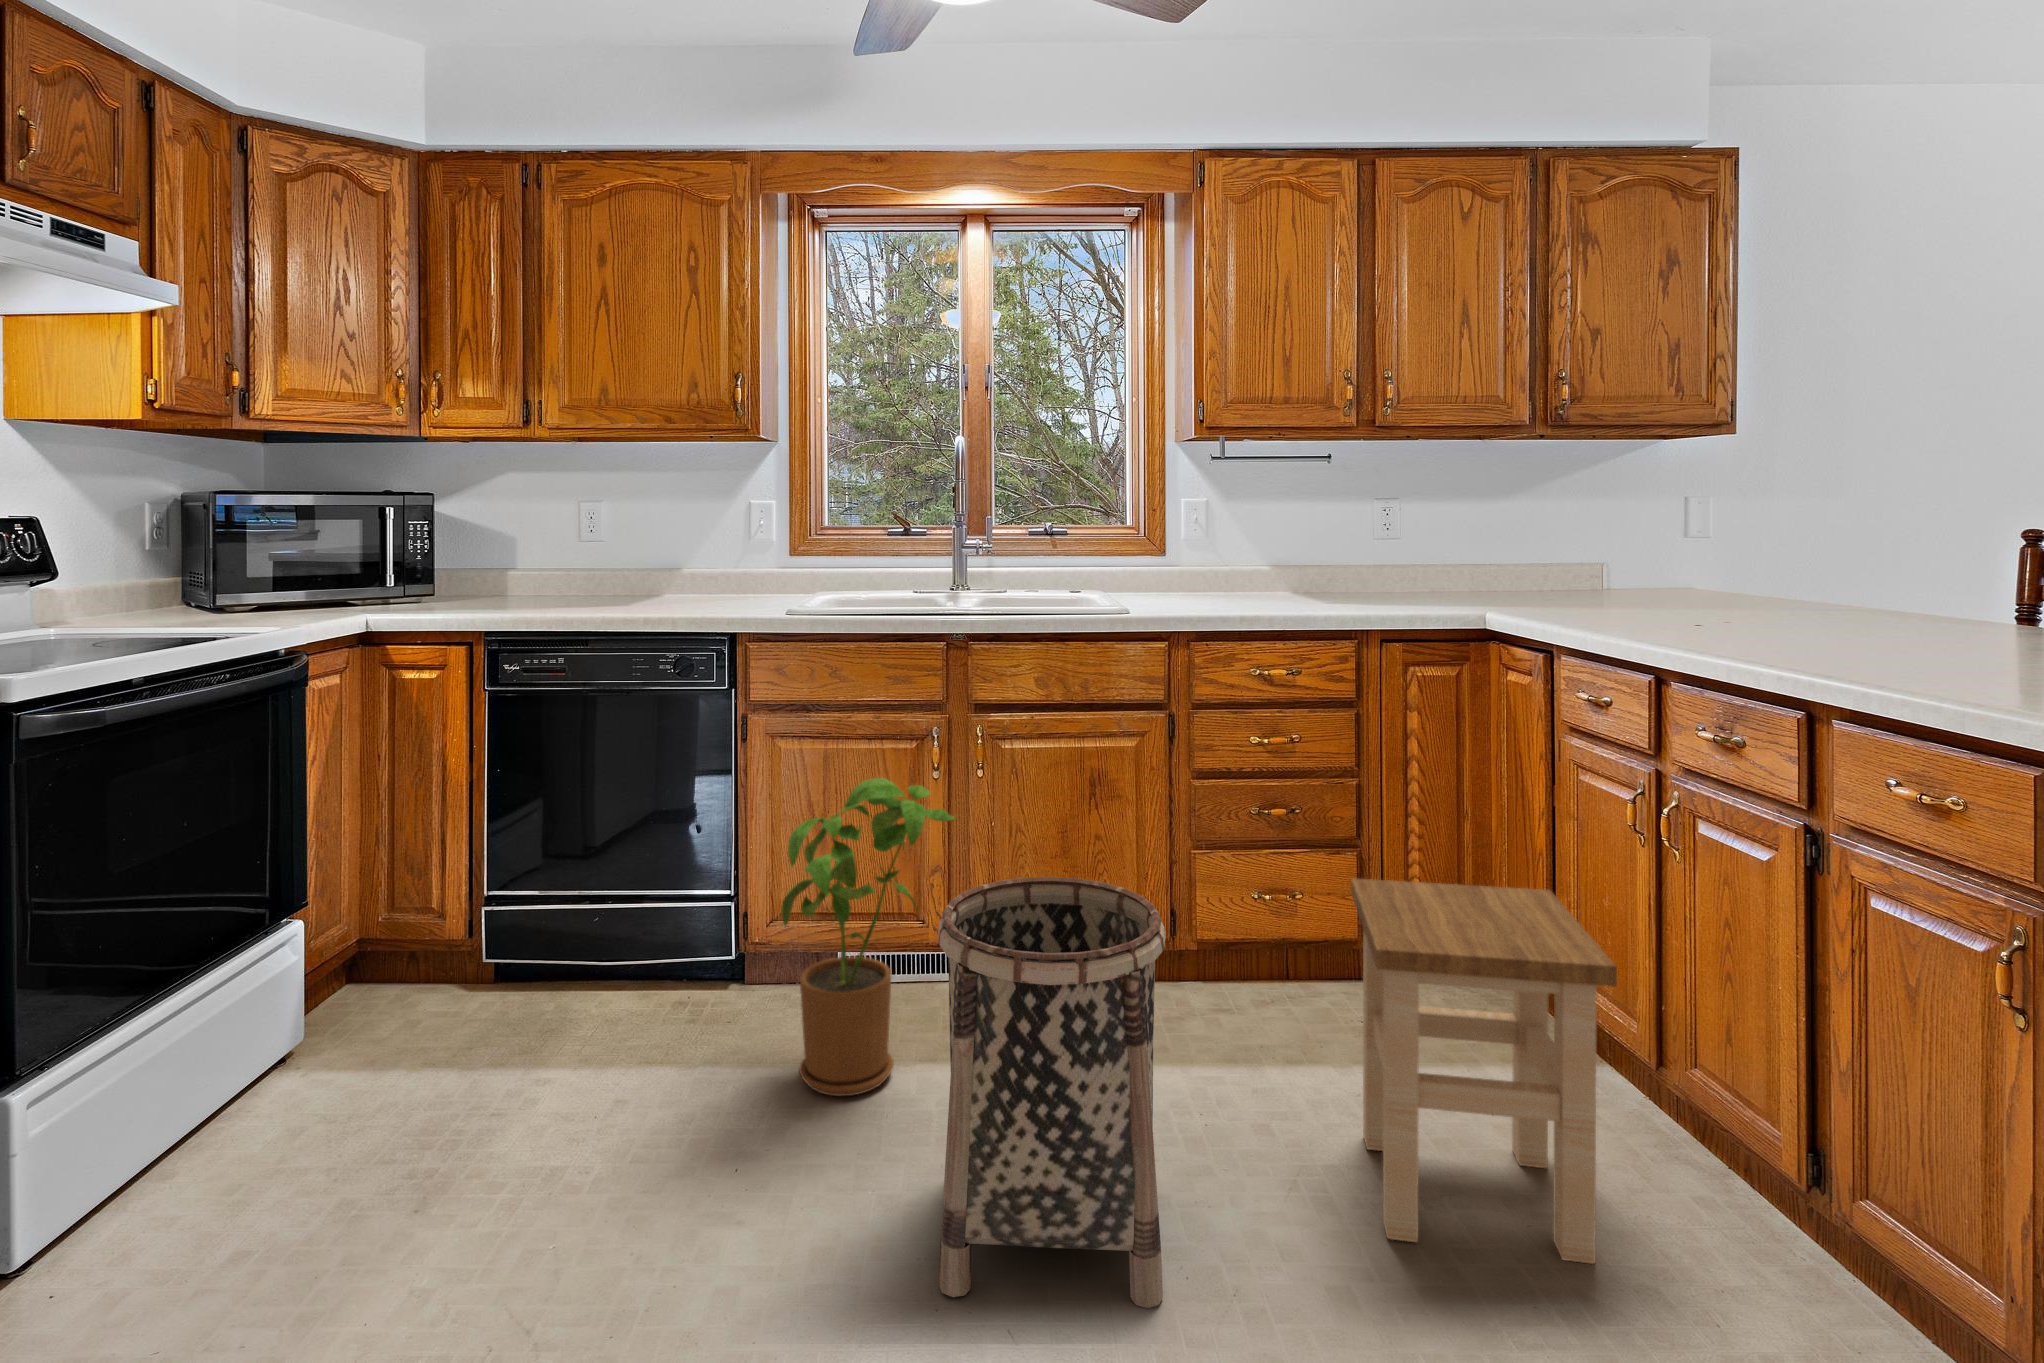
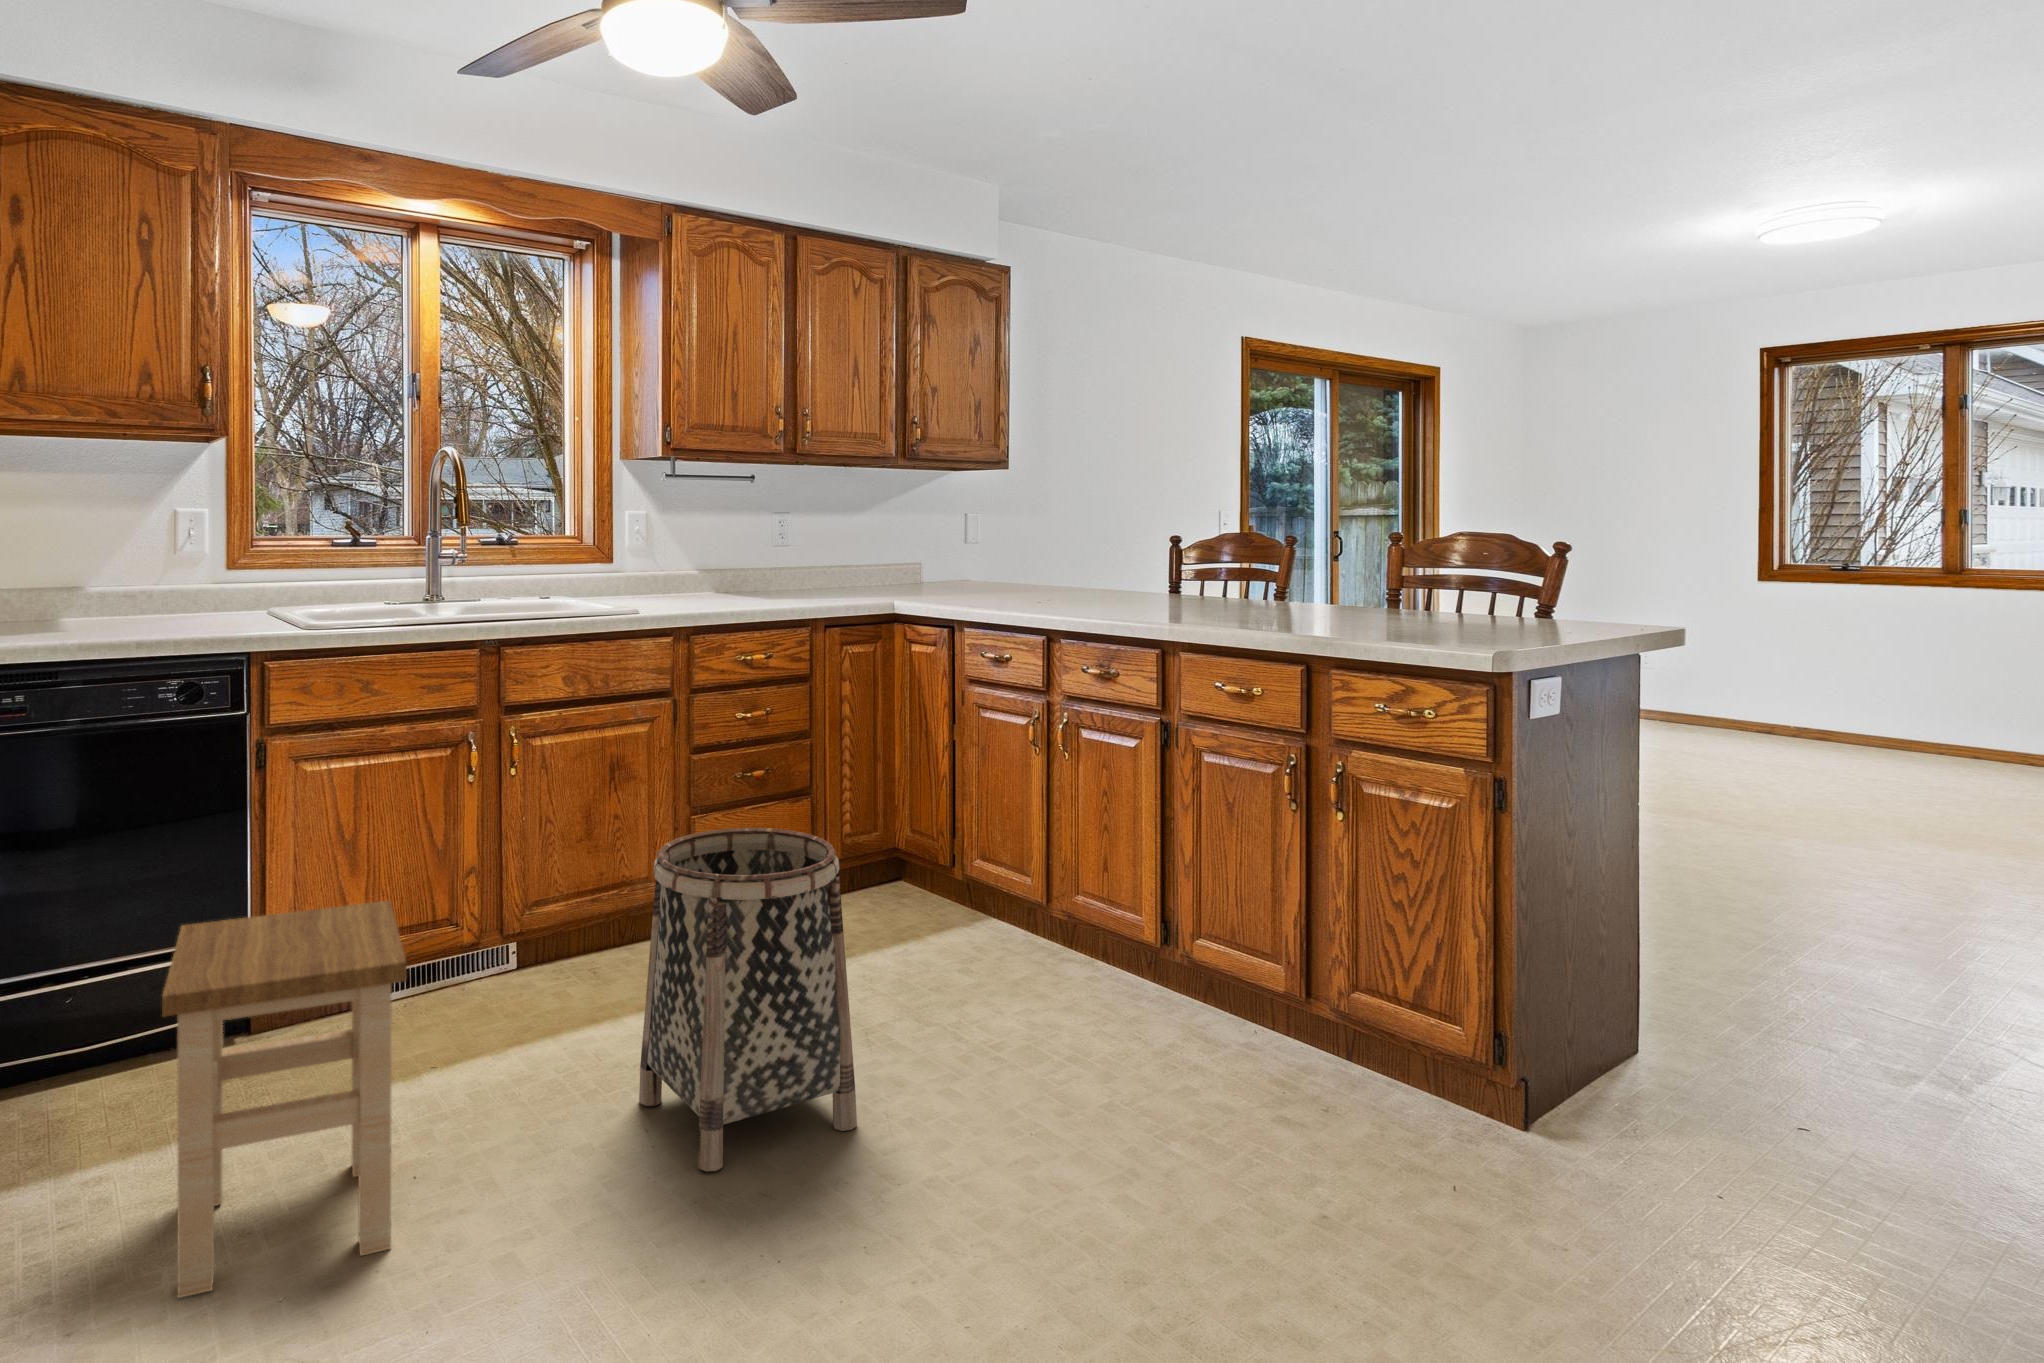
house plant: present [781,778,956,1096] -> none [389,776,567,1091]
stool: present [1351,878,1617,1264] -> present [162,901,407,1298]

